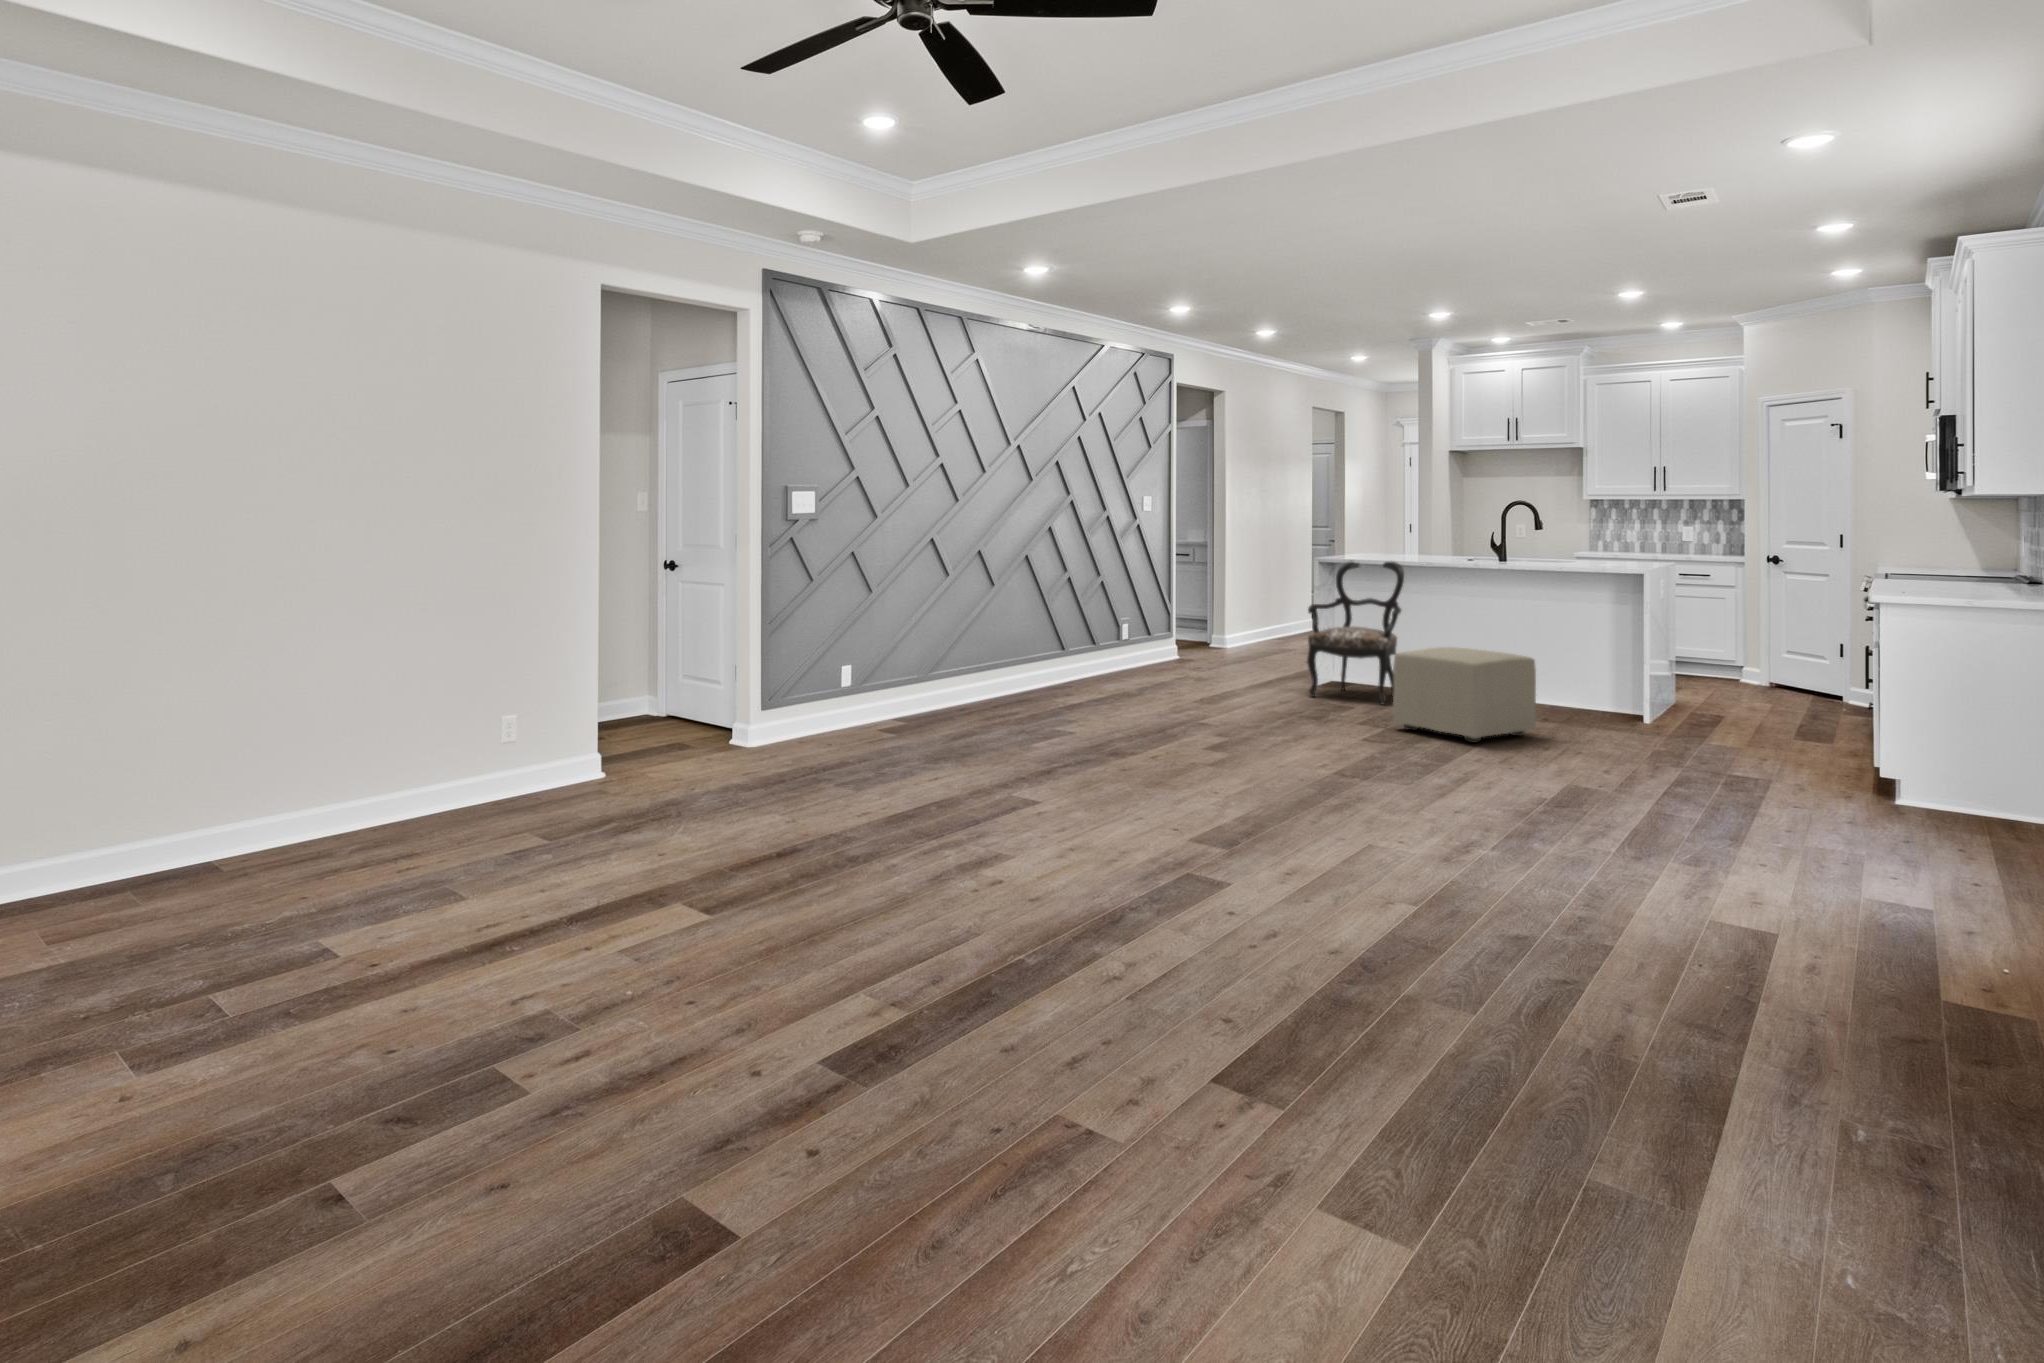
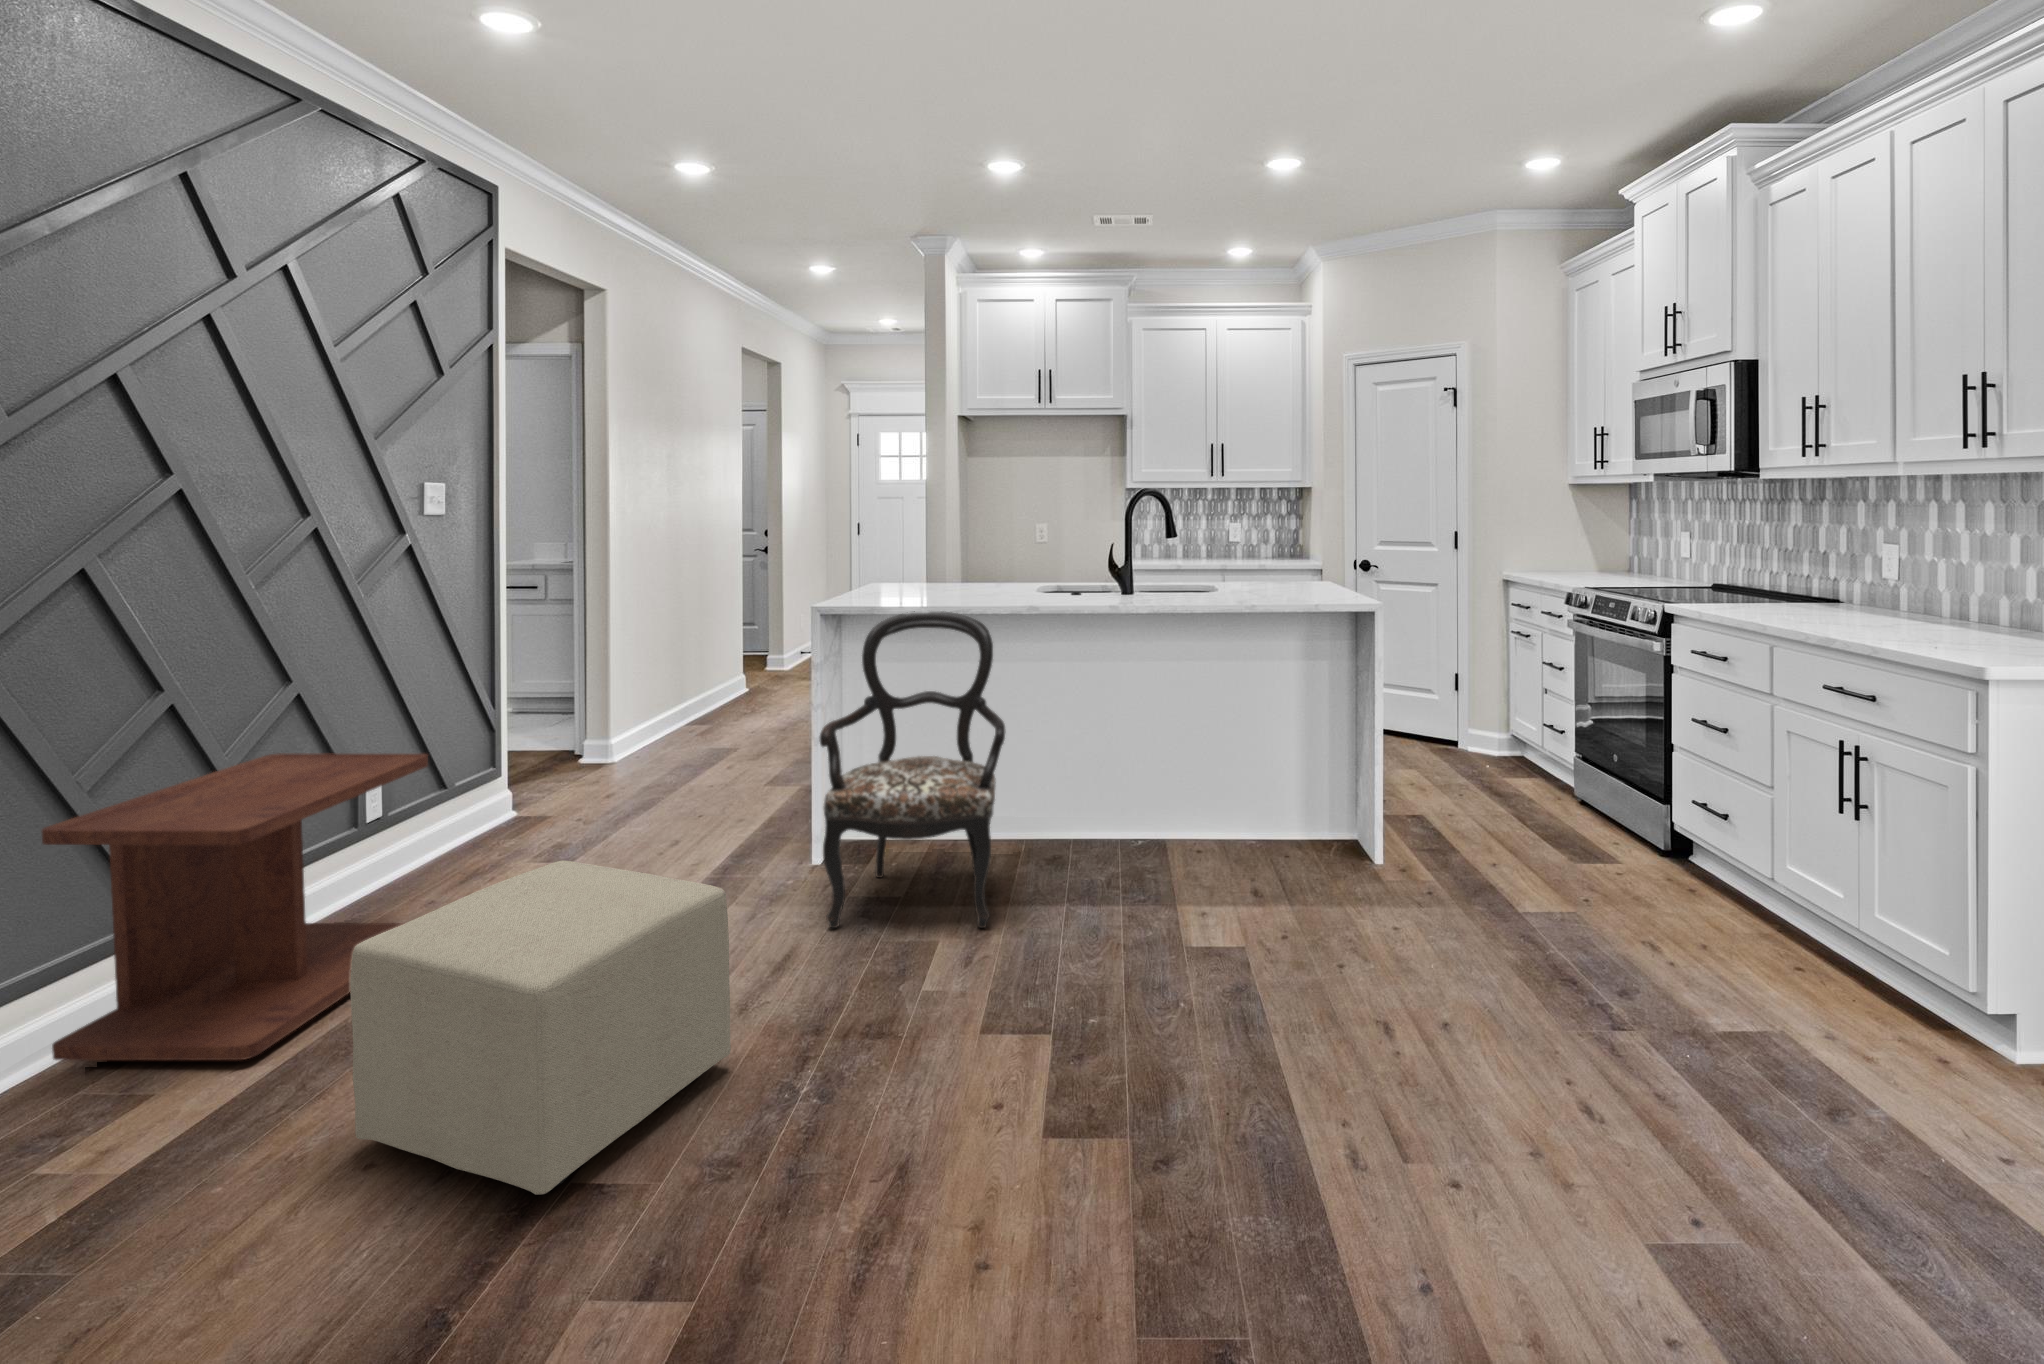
side table: none [1046,600,1150,690] -> present [42,753,428,1060]
ottoman: present [1393,647,1536,743] -> present [350,861,731,1195]

